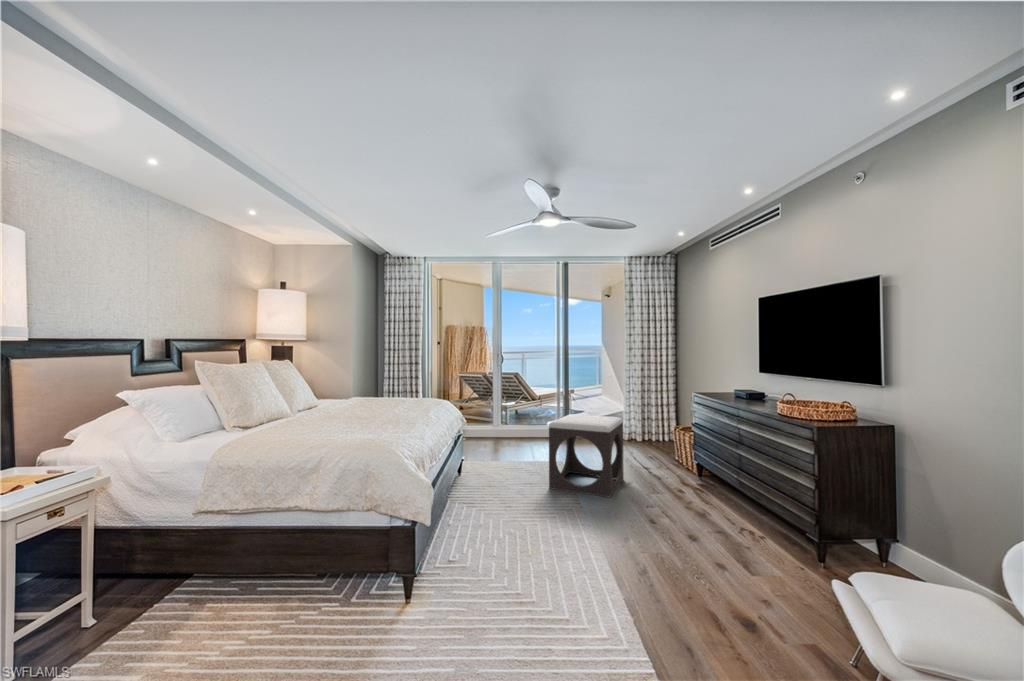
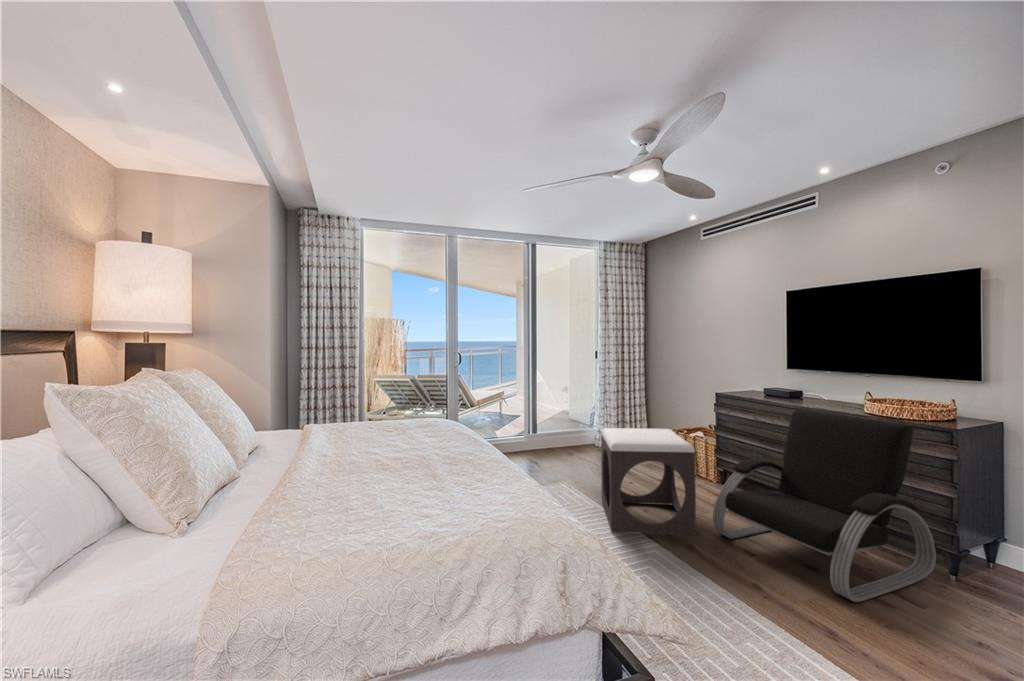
armchair: none [625,404,773,544] -> present [713,409,936,602]

